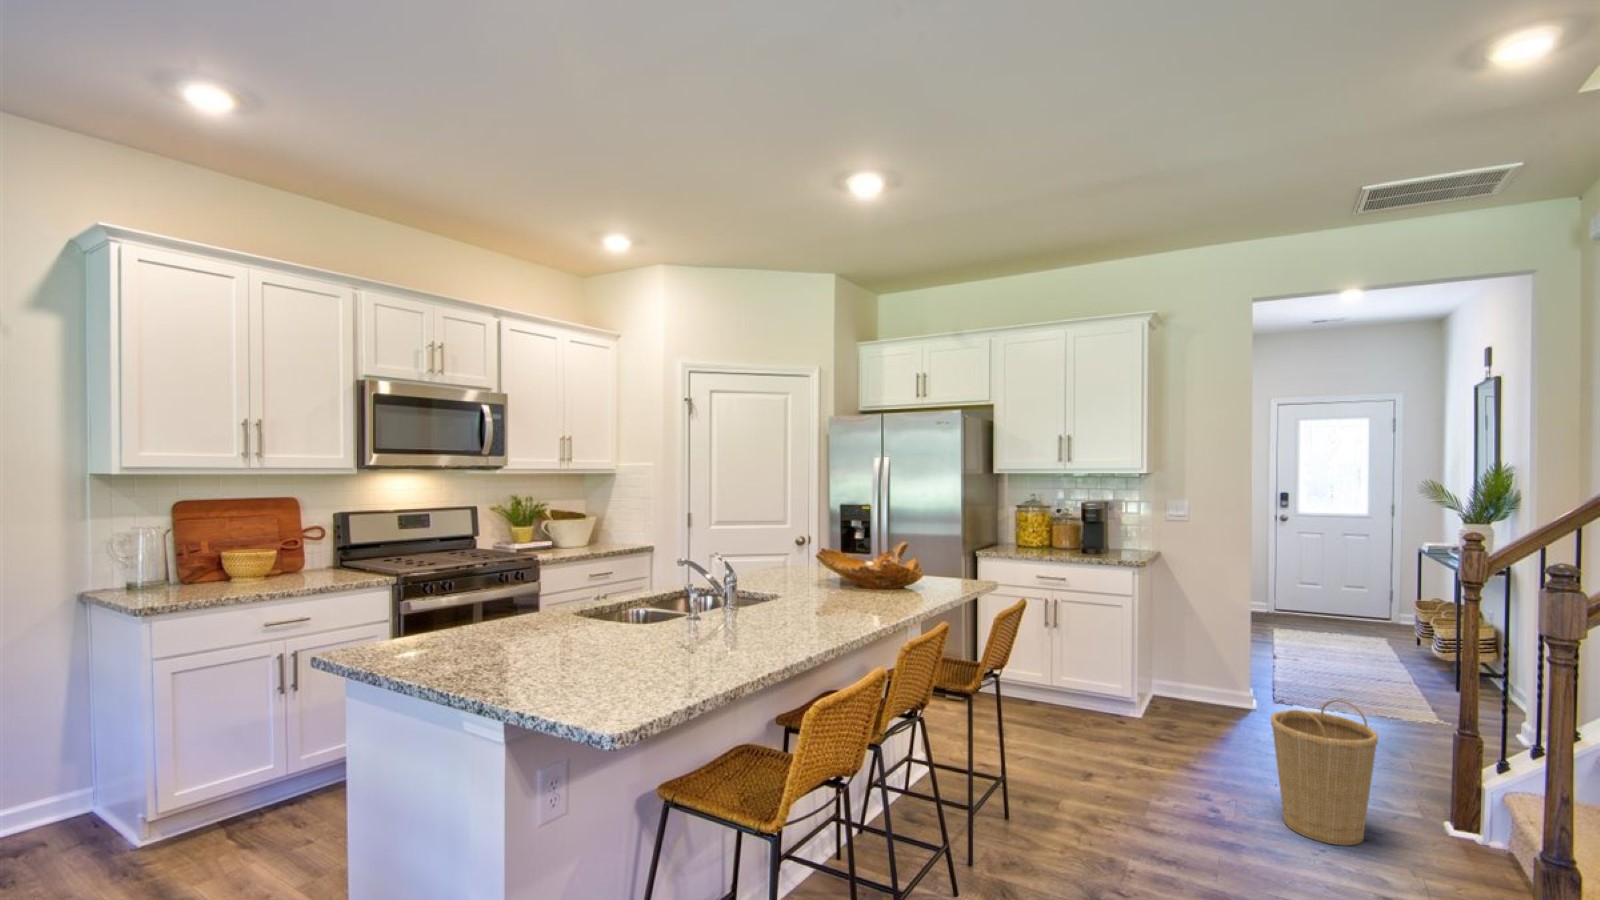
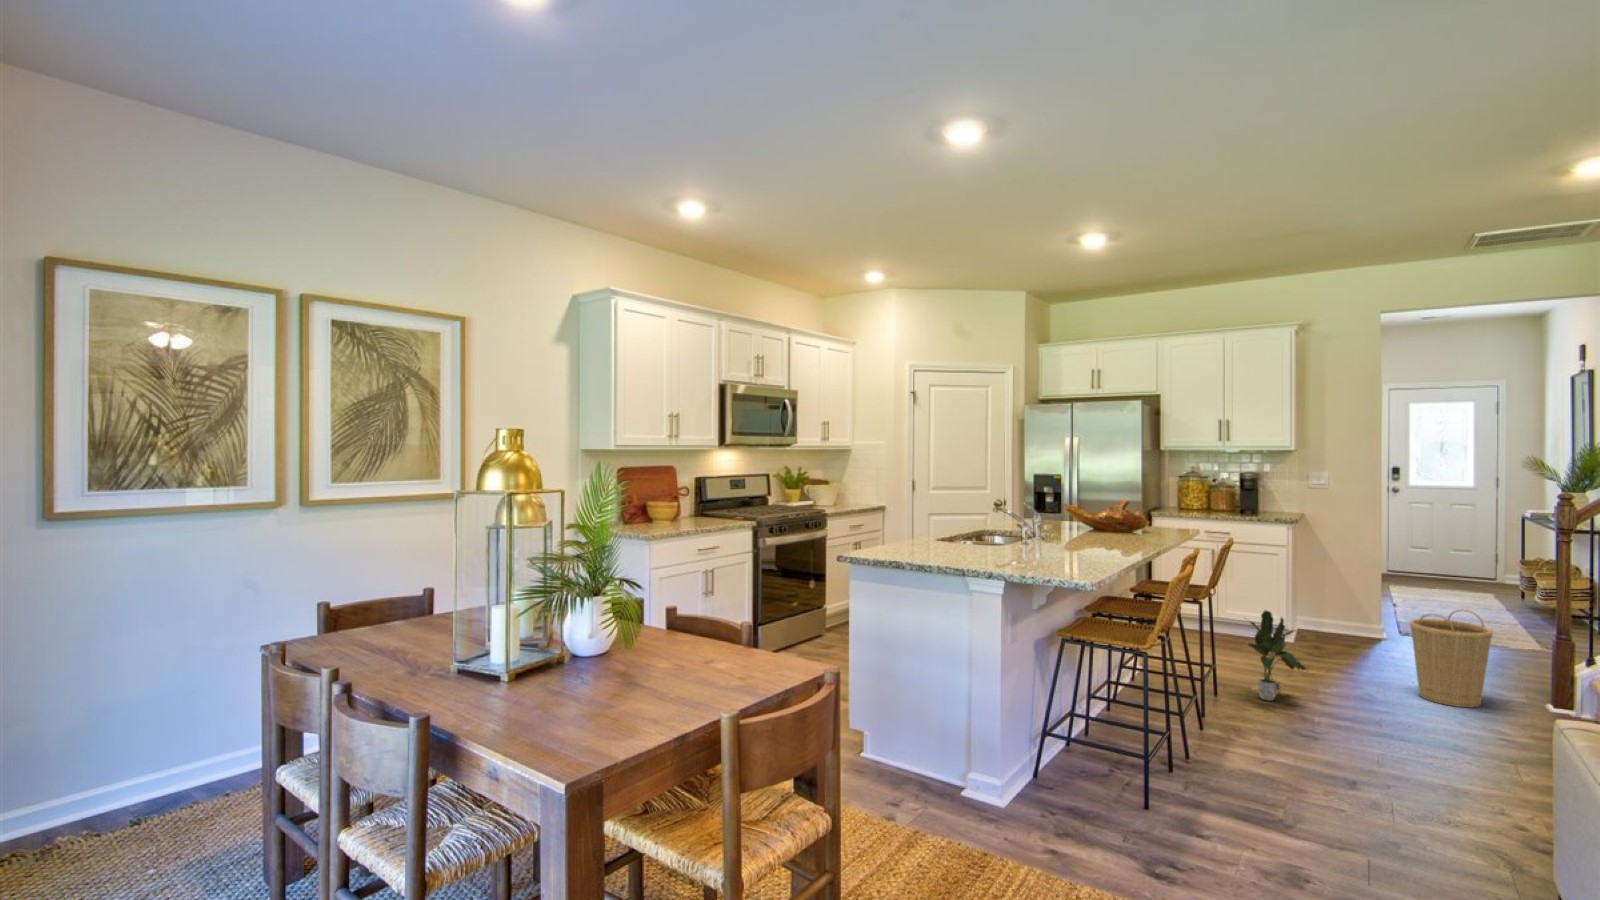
potted plant: none [1044,706,1129,840] -> present [1249,610,1307,701]

